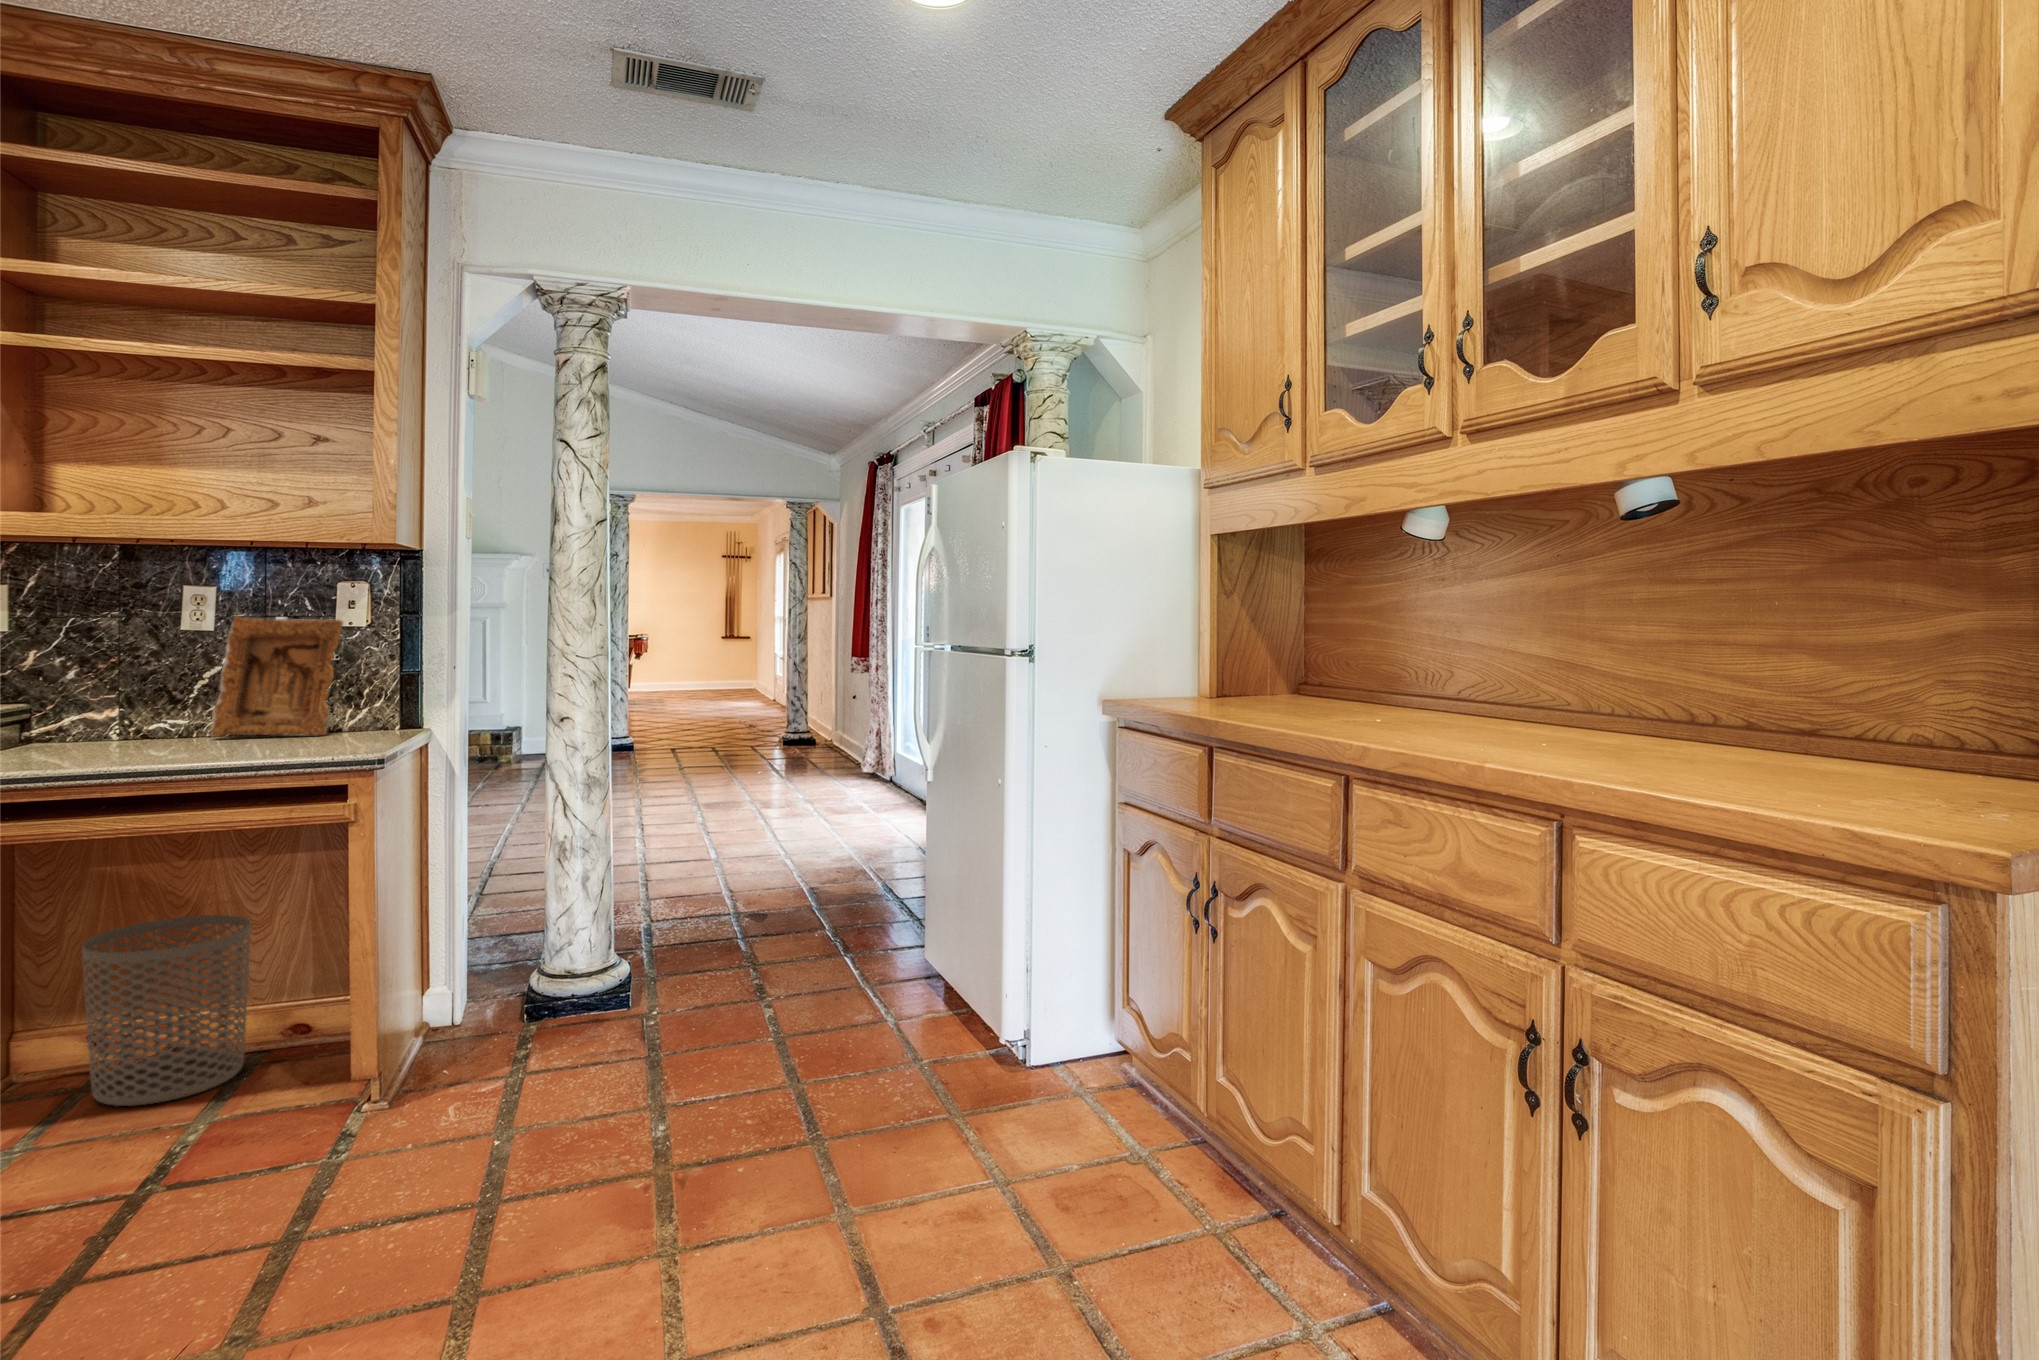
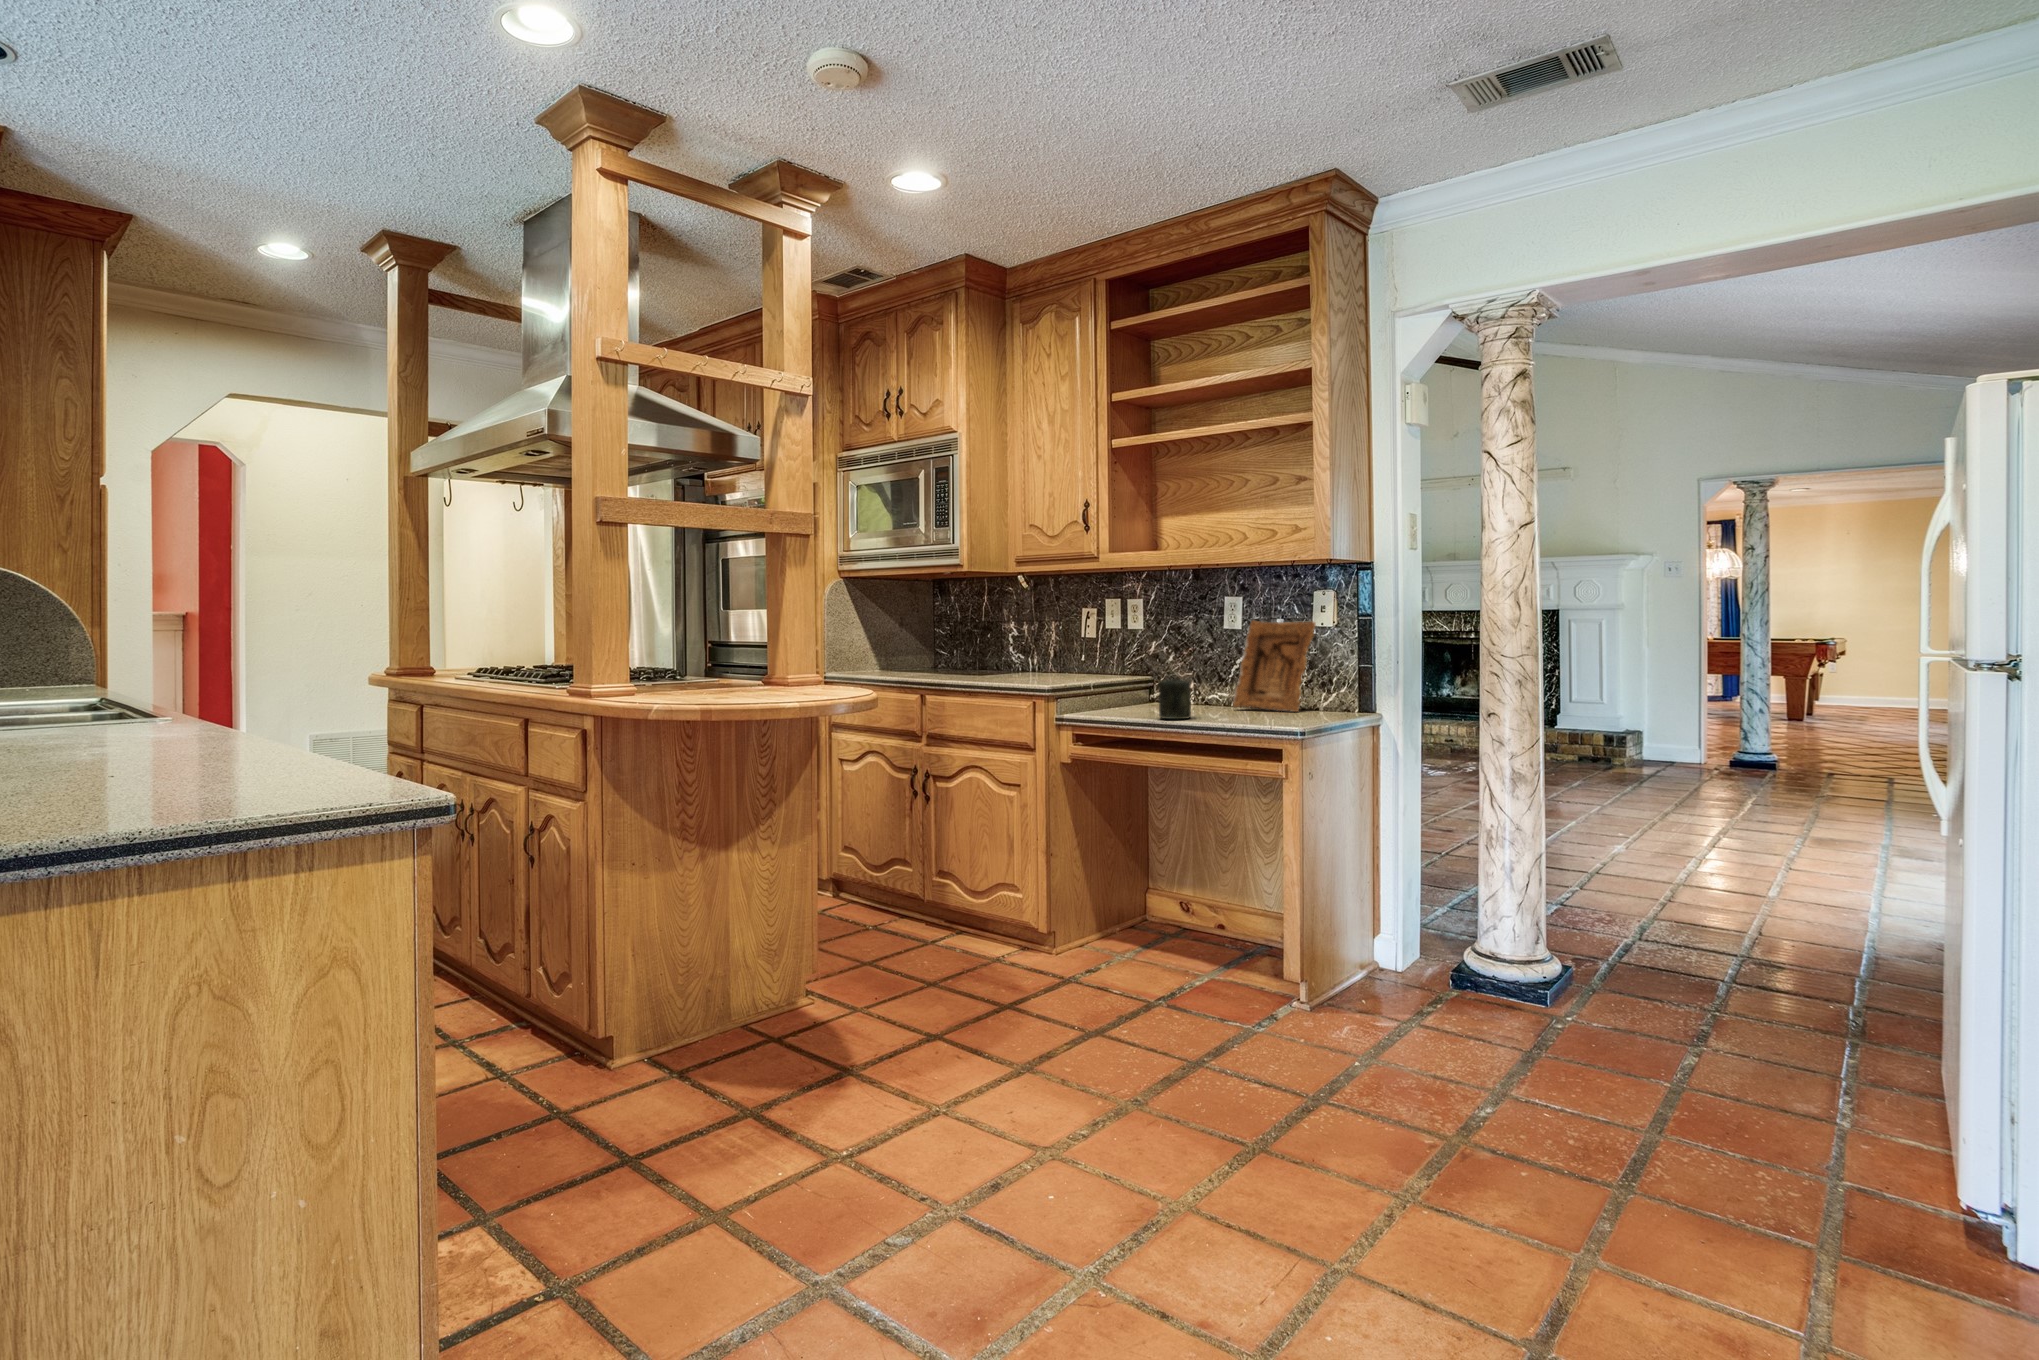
mug: none [99,701,166,761] -> present [1158,679,1191,719]
waste bin: present [82,915,251,1106] -> none [1160,834,1253,960]

